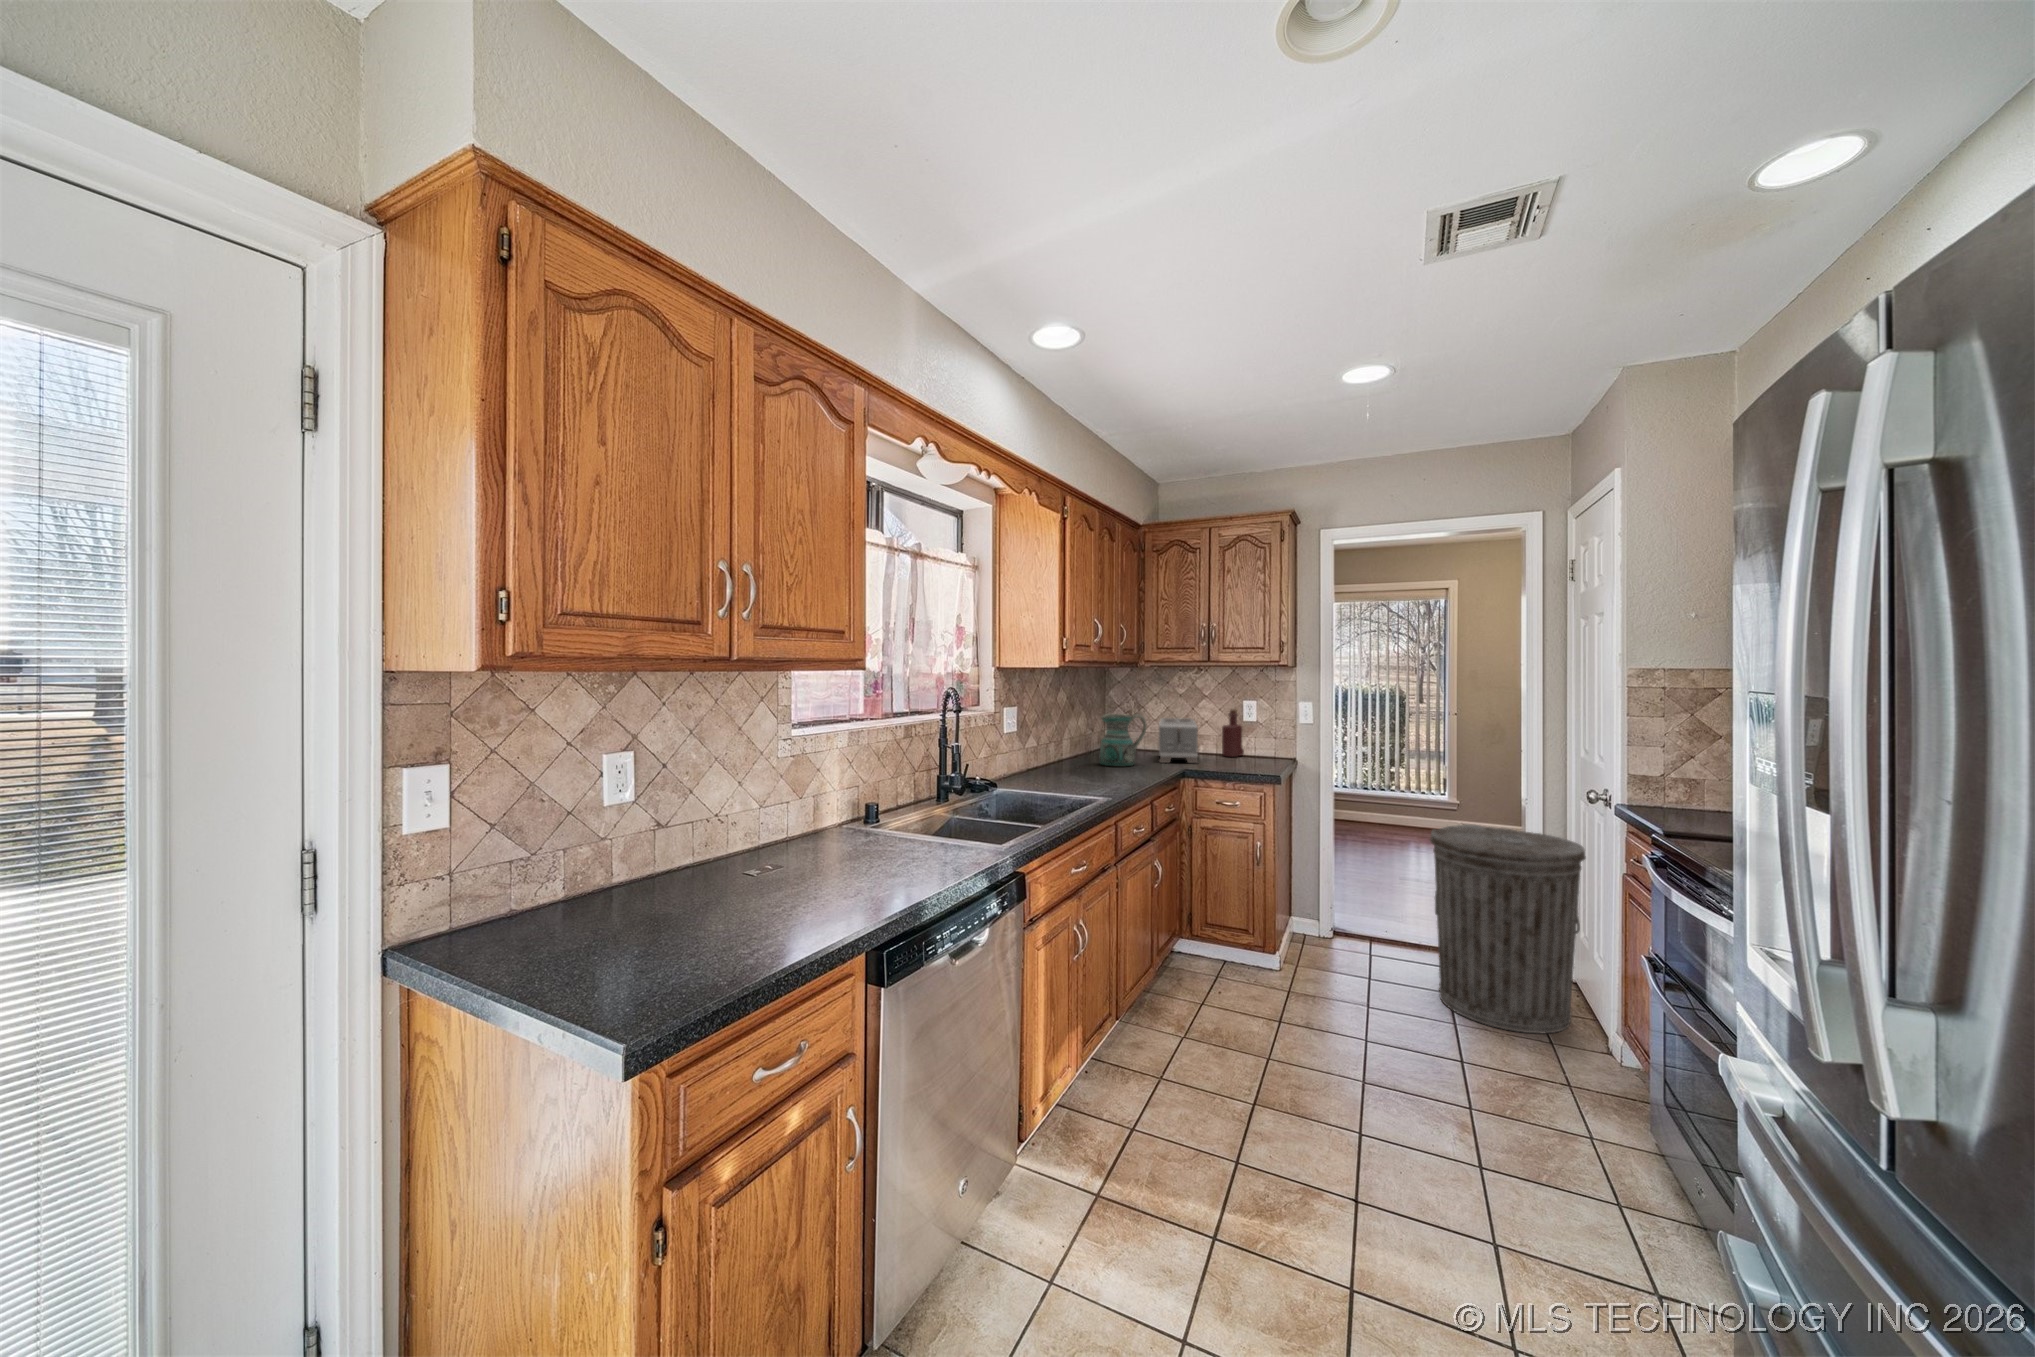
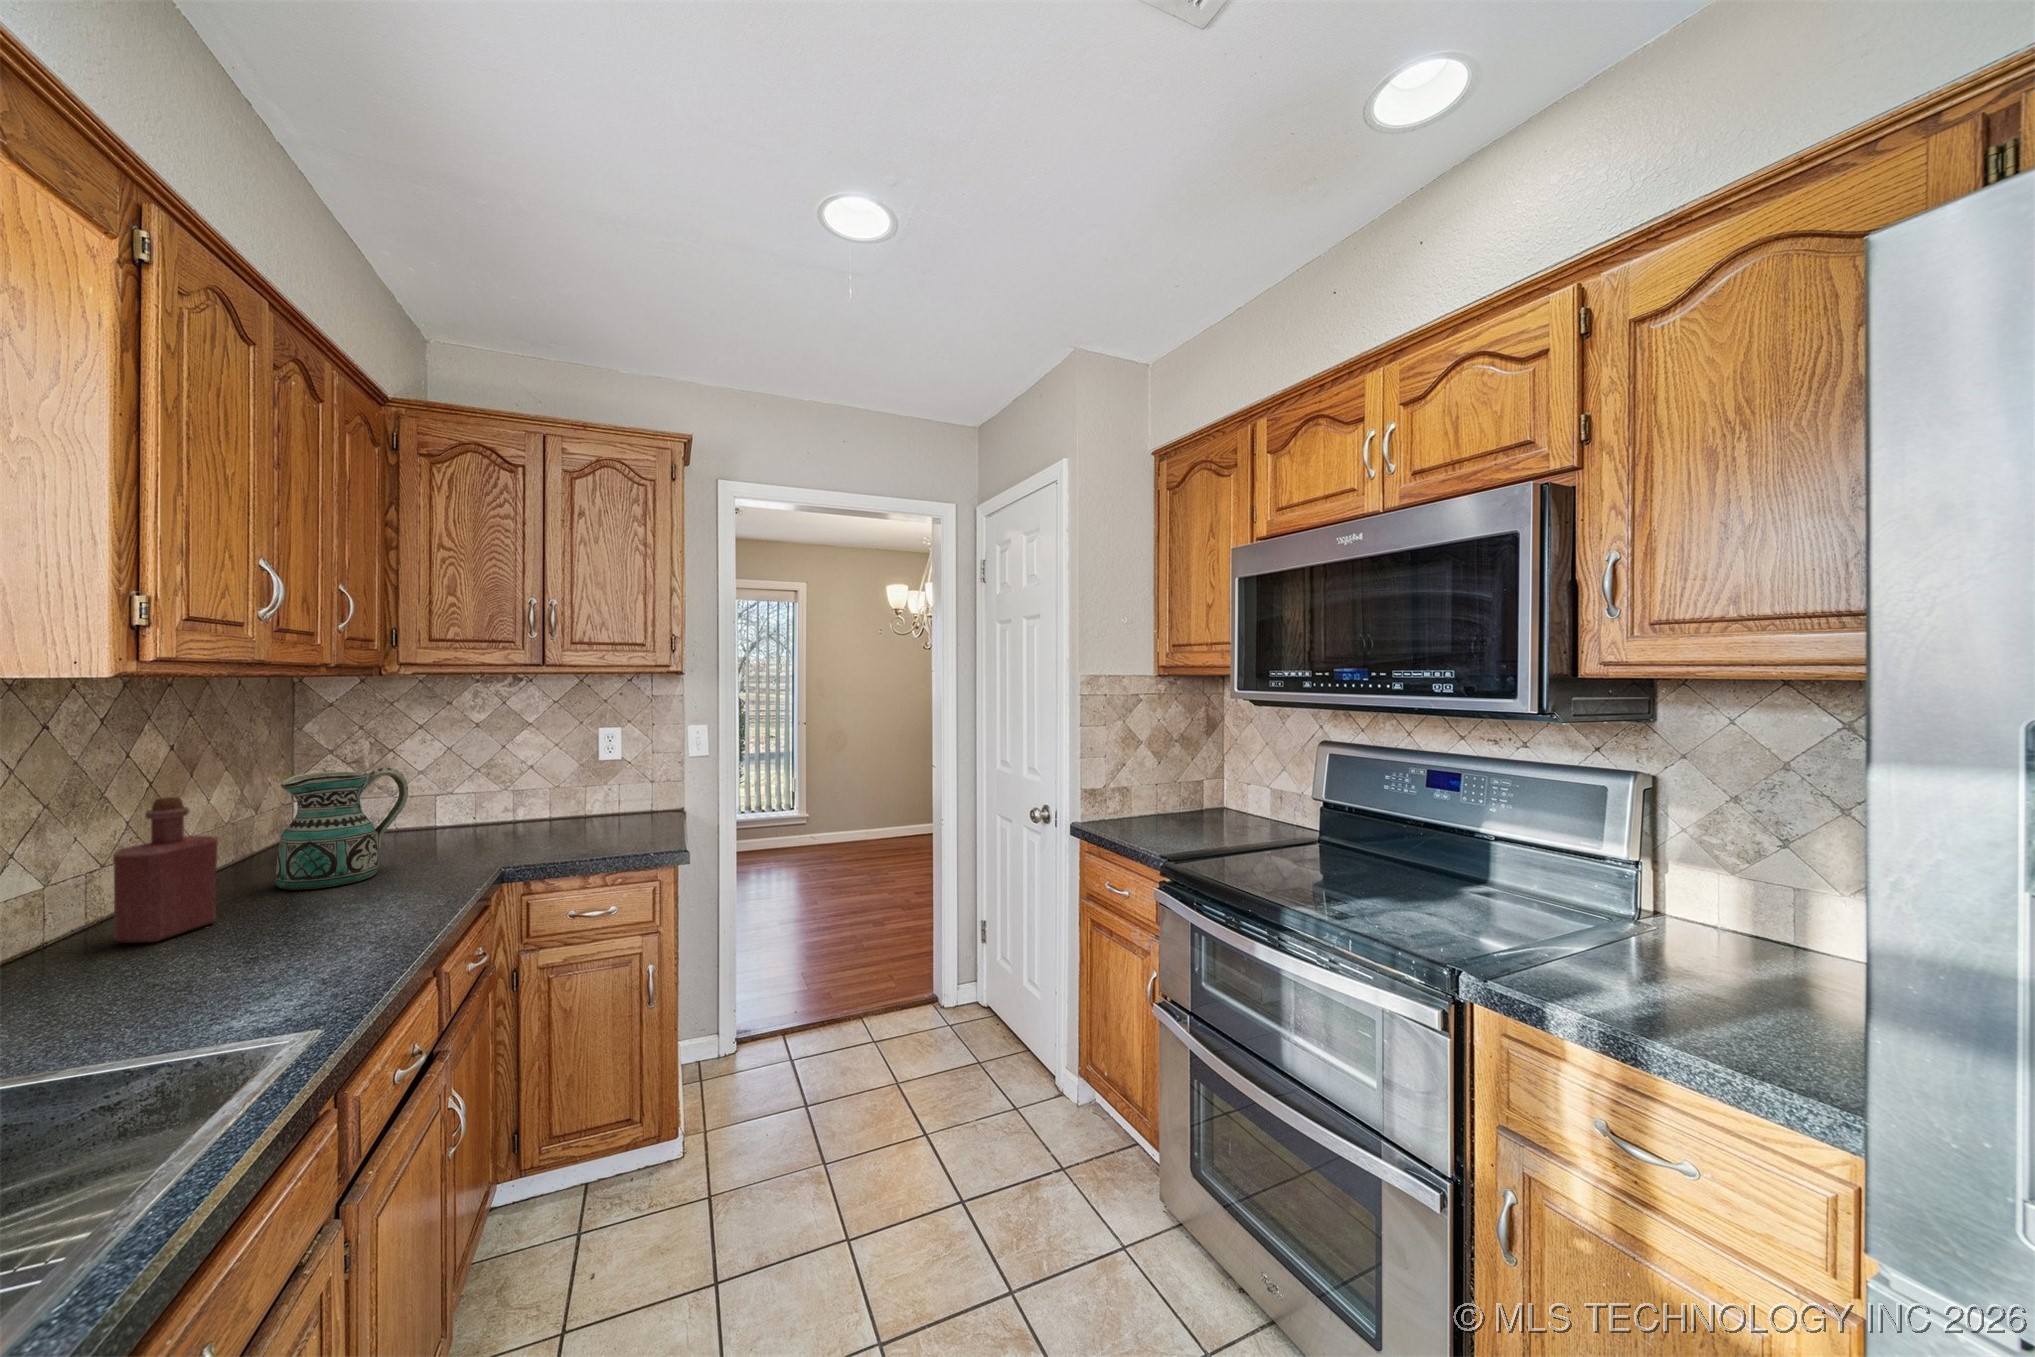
bottle: present [1222,710,1244,757] -> present [113,797,217,943]
toaster: present [1158,718,1198,763] -> none [427,763,525,856]
trash can: present [1430,824,1585,1033] -> none [880,862,1035,1118]

